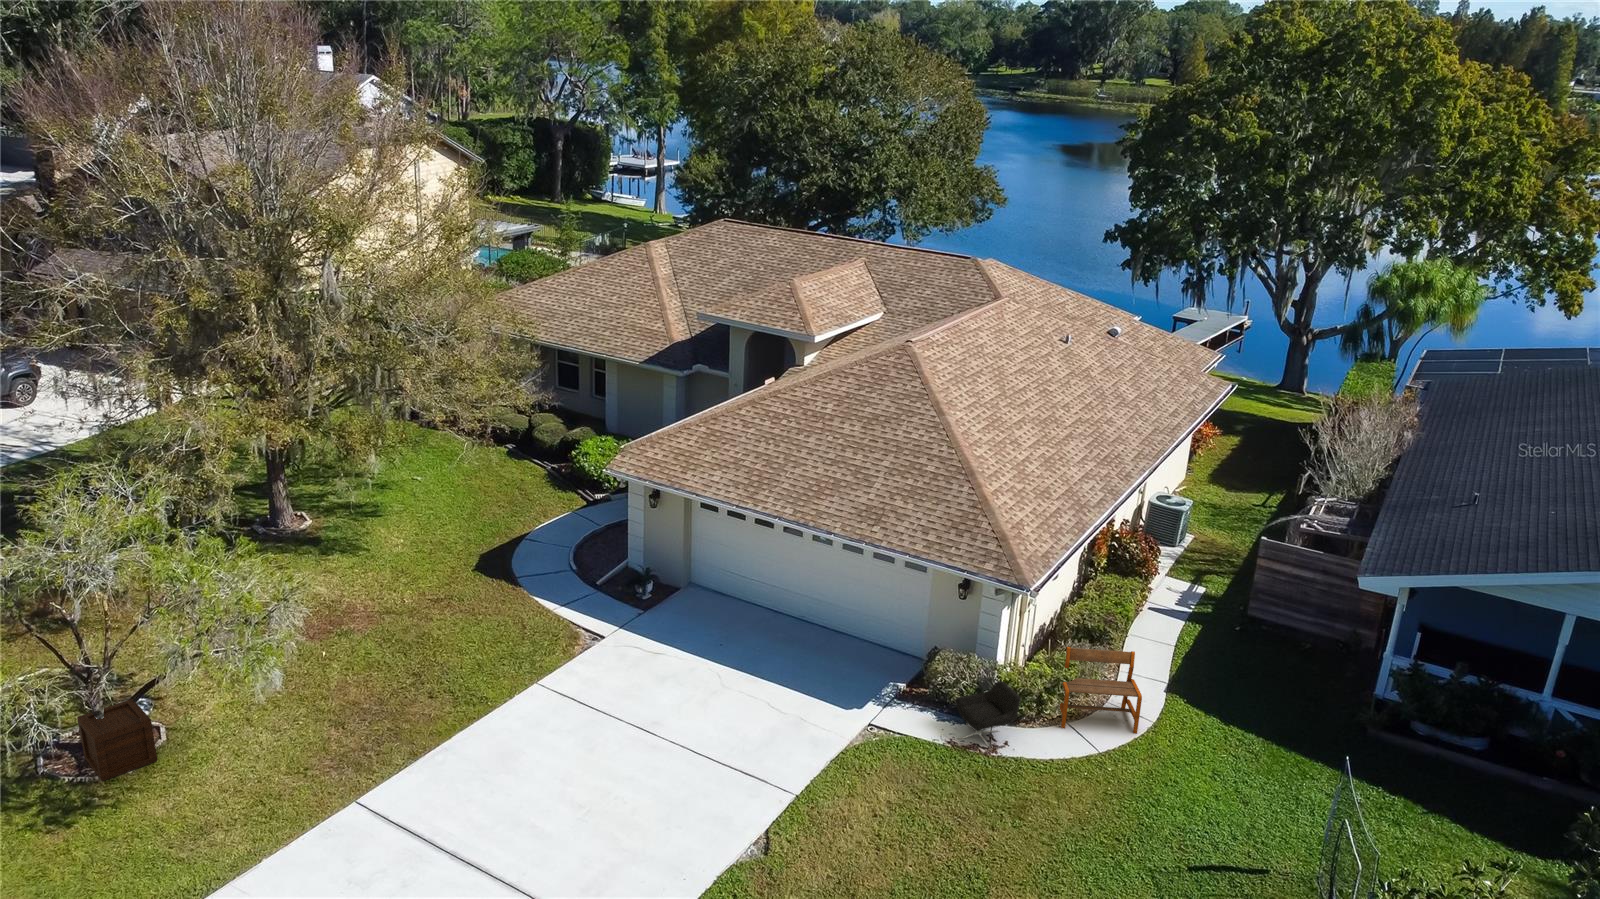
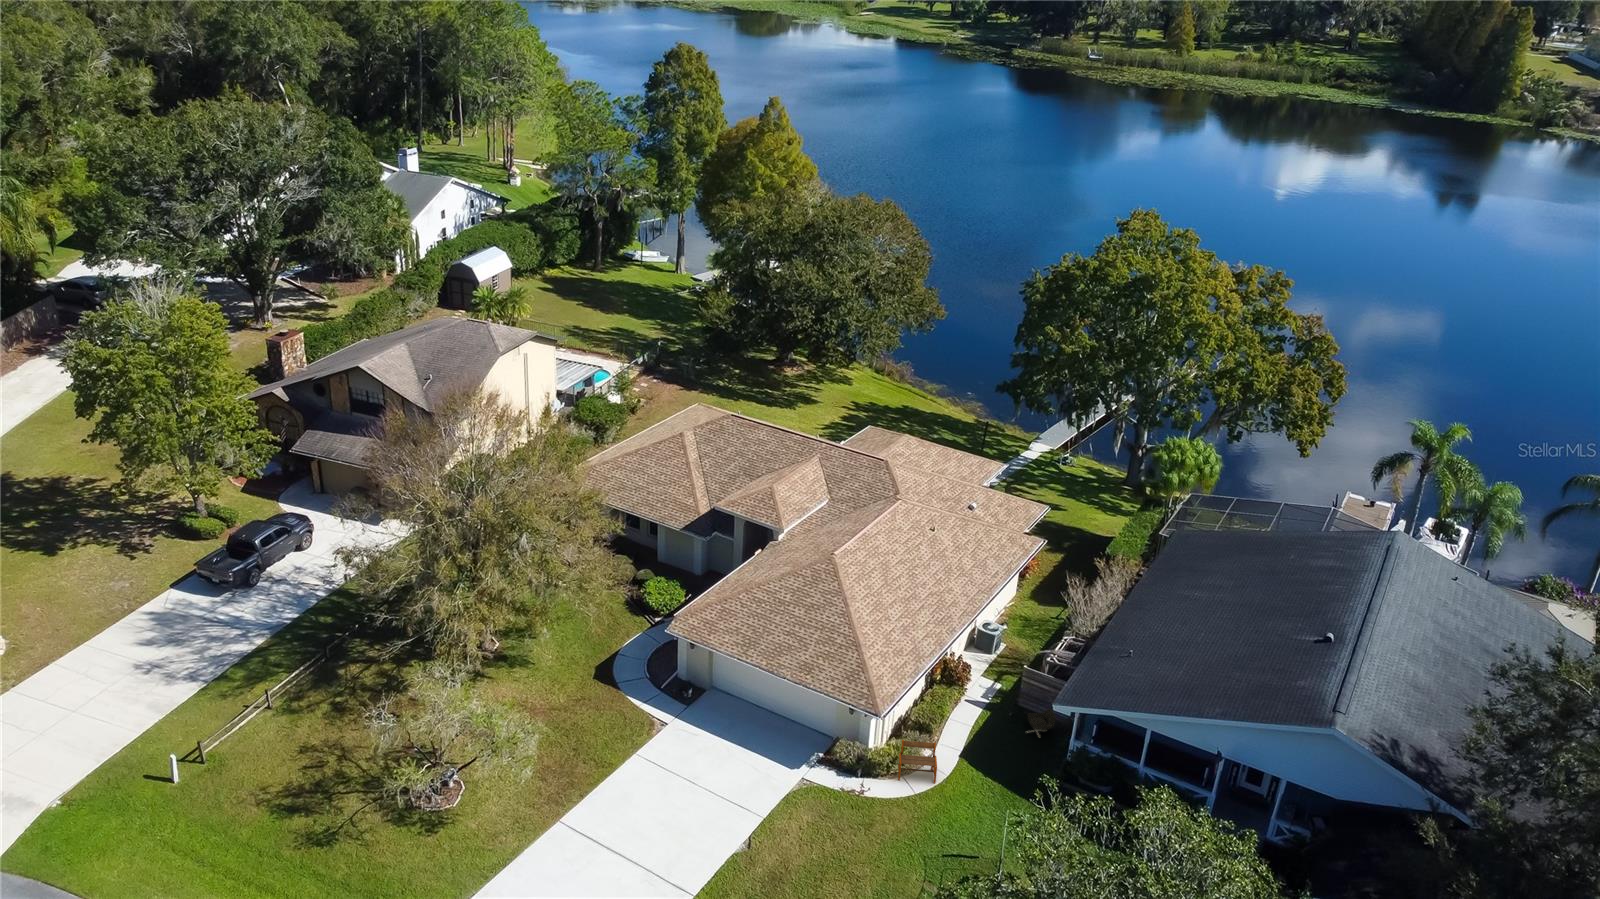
lounge chair: present [956,681,1021,746] -> present [1028,708,1056,732]
wooden crate: present [77,699,157,781] -> none [430,772,466,812]

